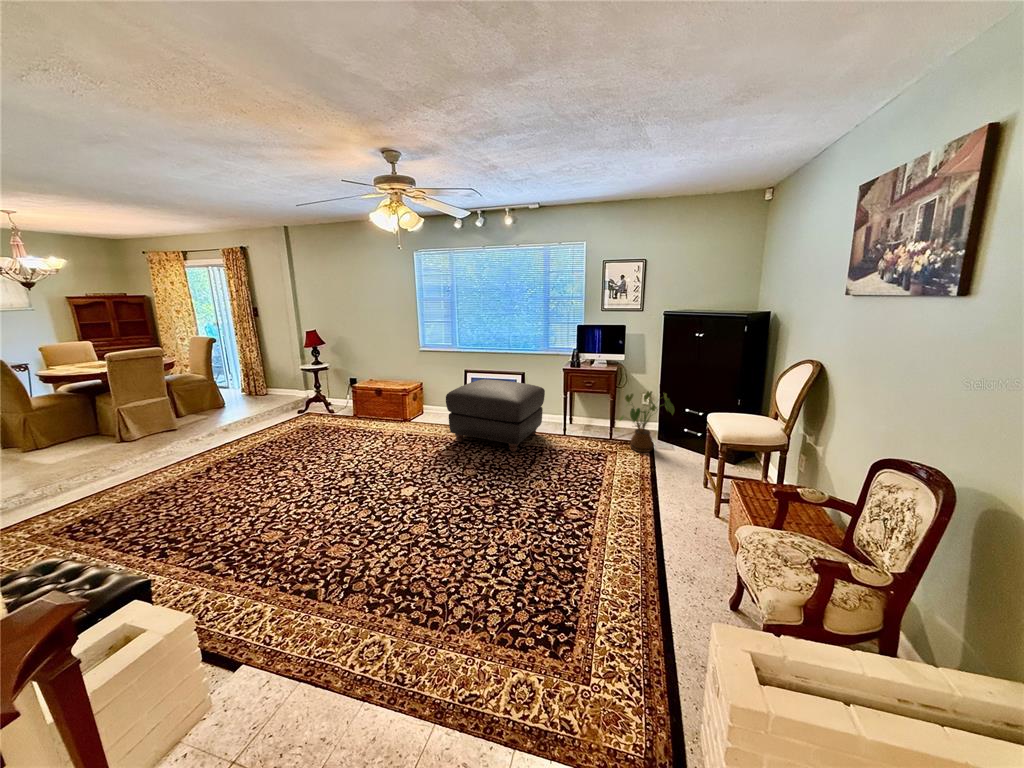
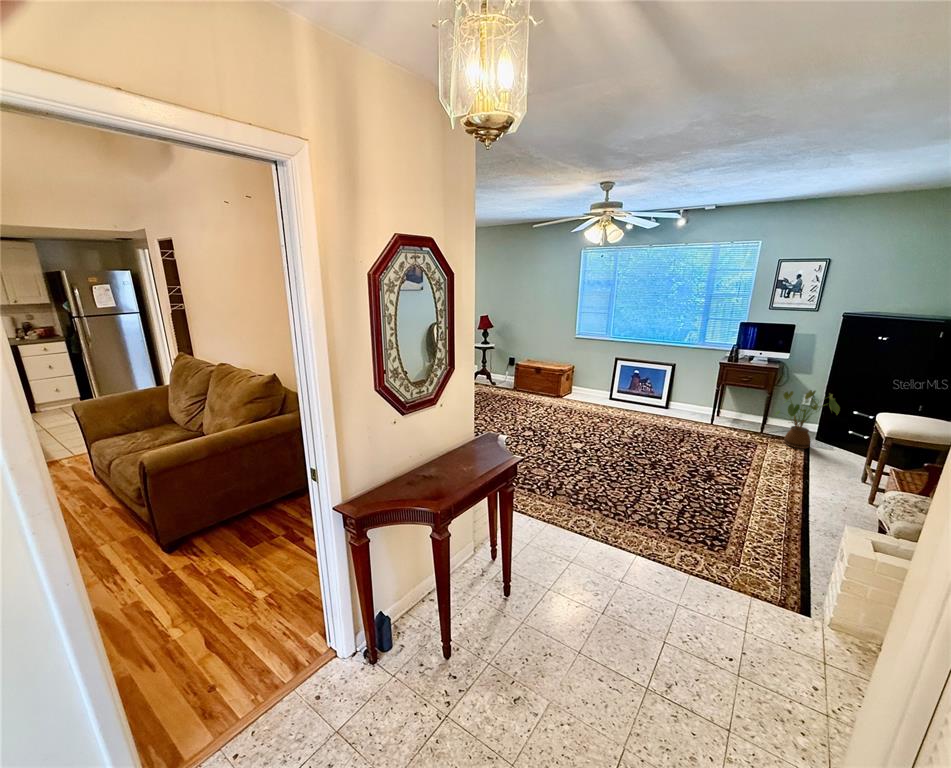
ottoman: present [446,379,545,452] -> none [603,367,696,431]

